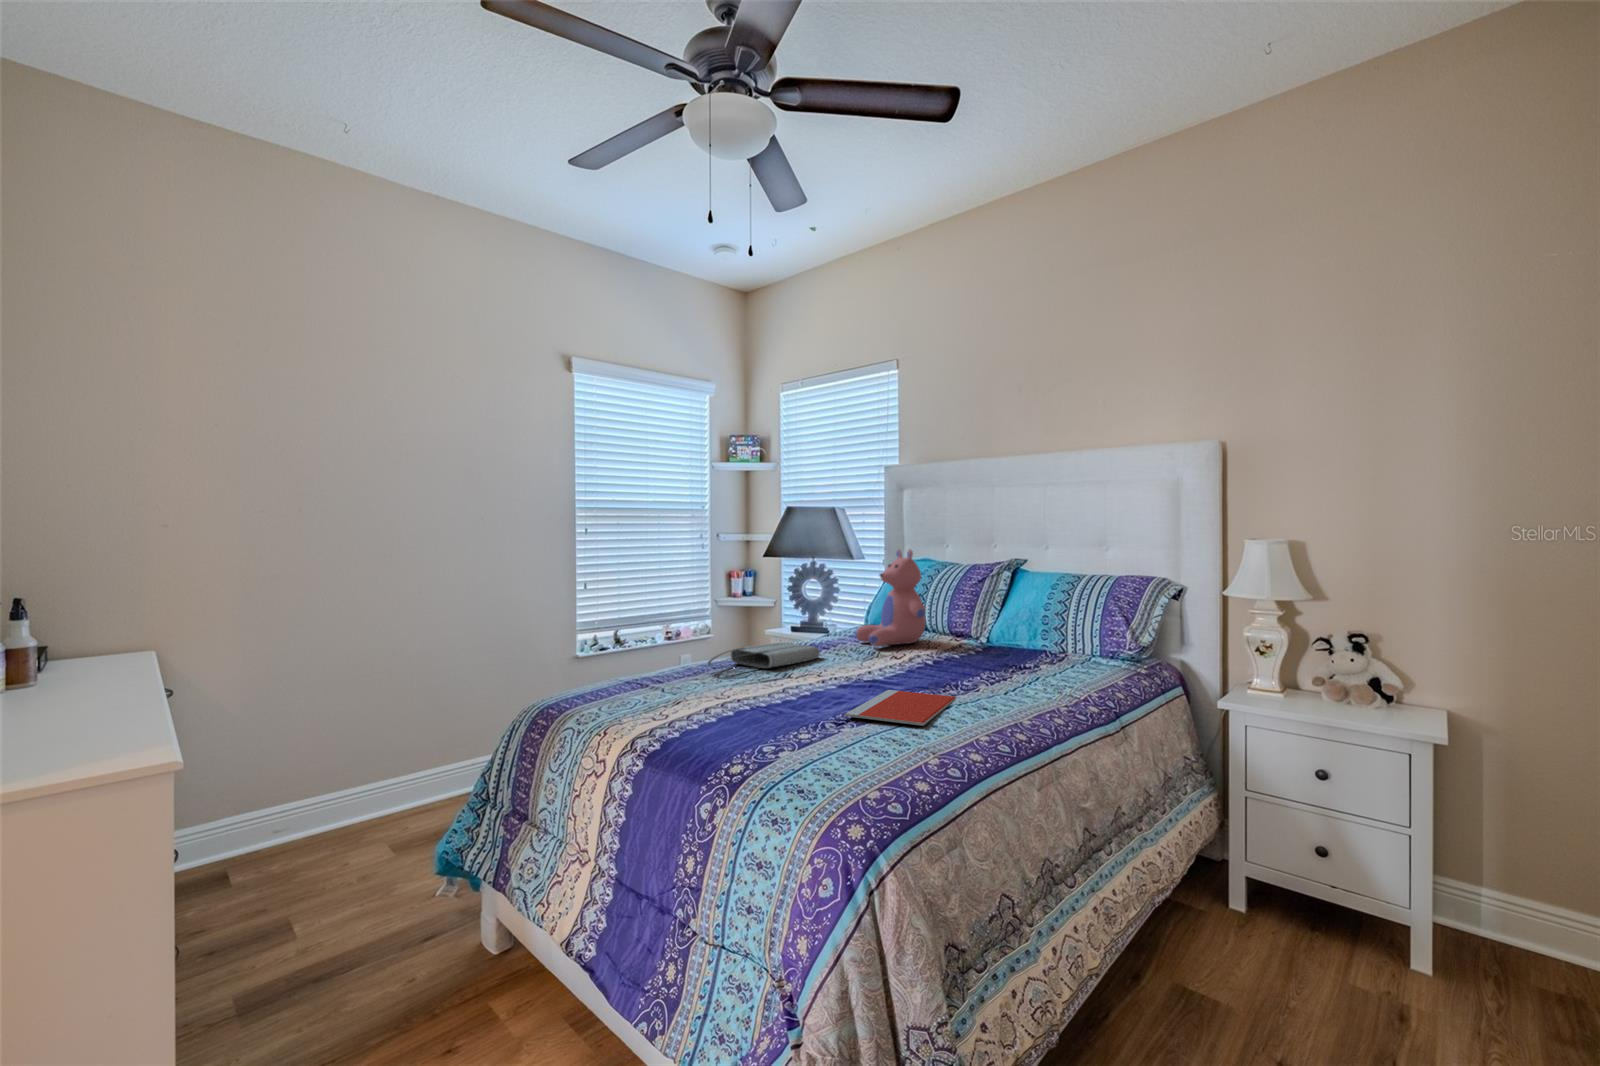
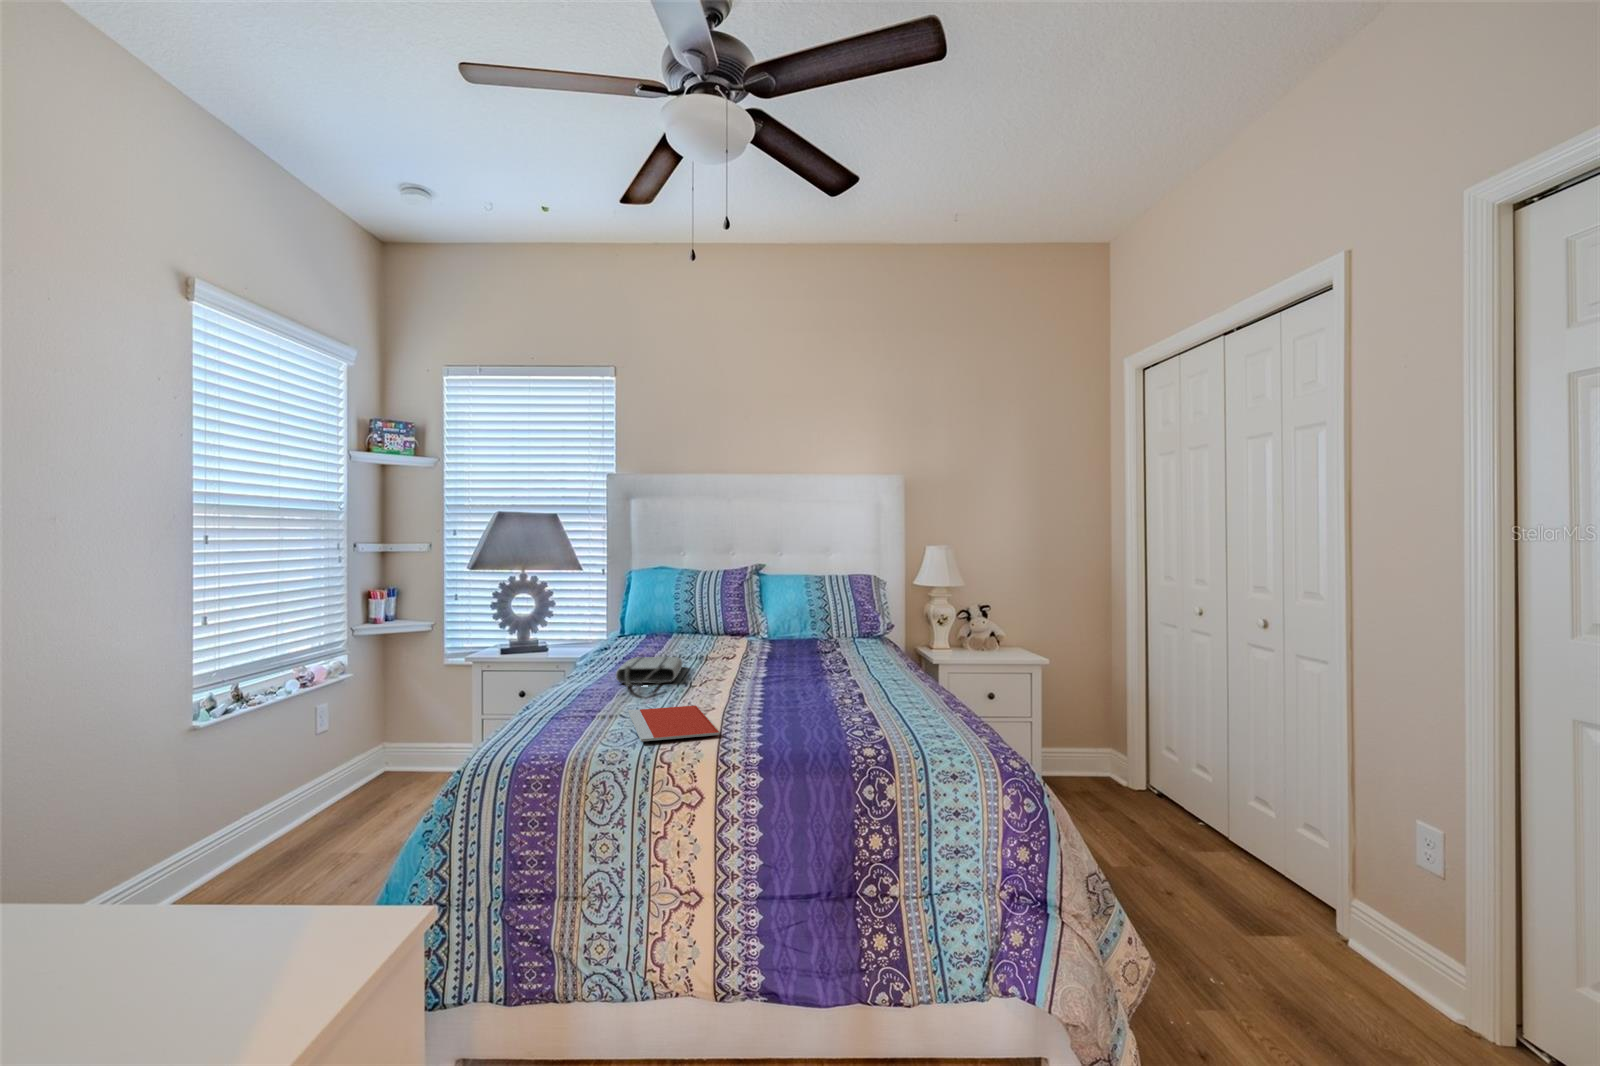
teddy bear: present [855,549,926,646] -> none [669,560,741,651]
notebook: present [845,690,956,726] -> present [628,705,719,742]

